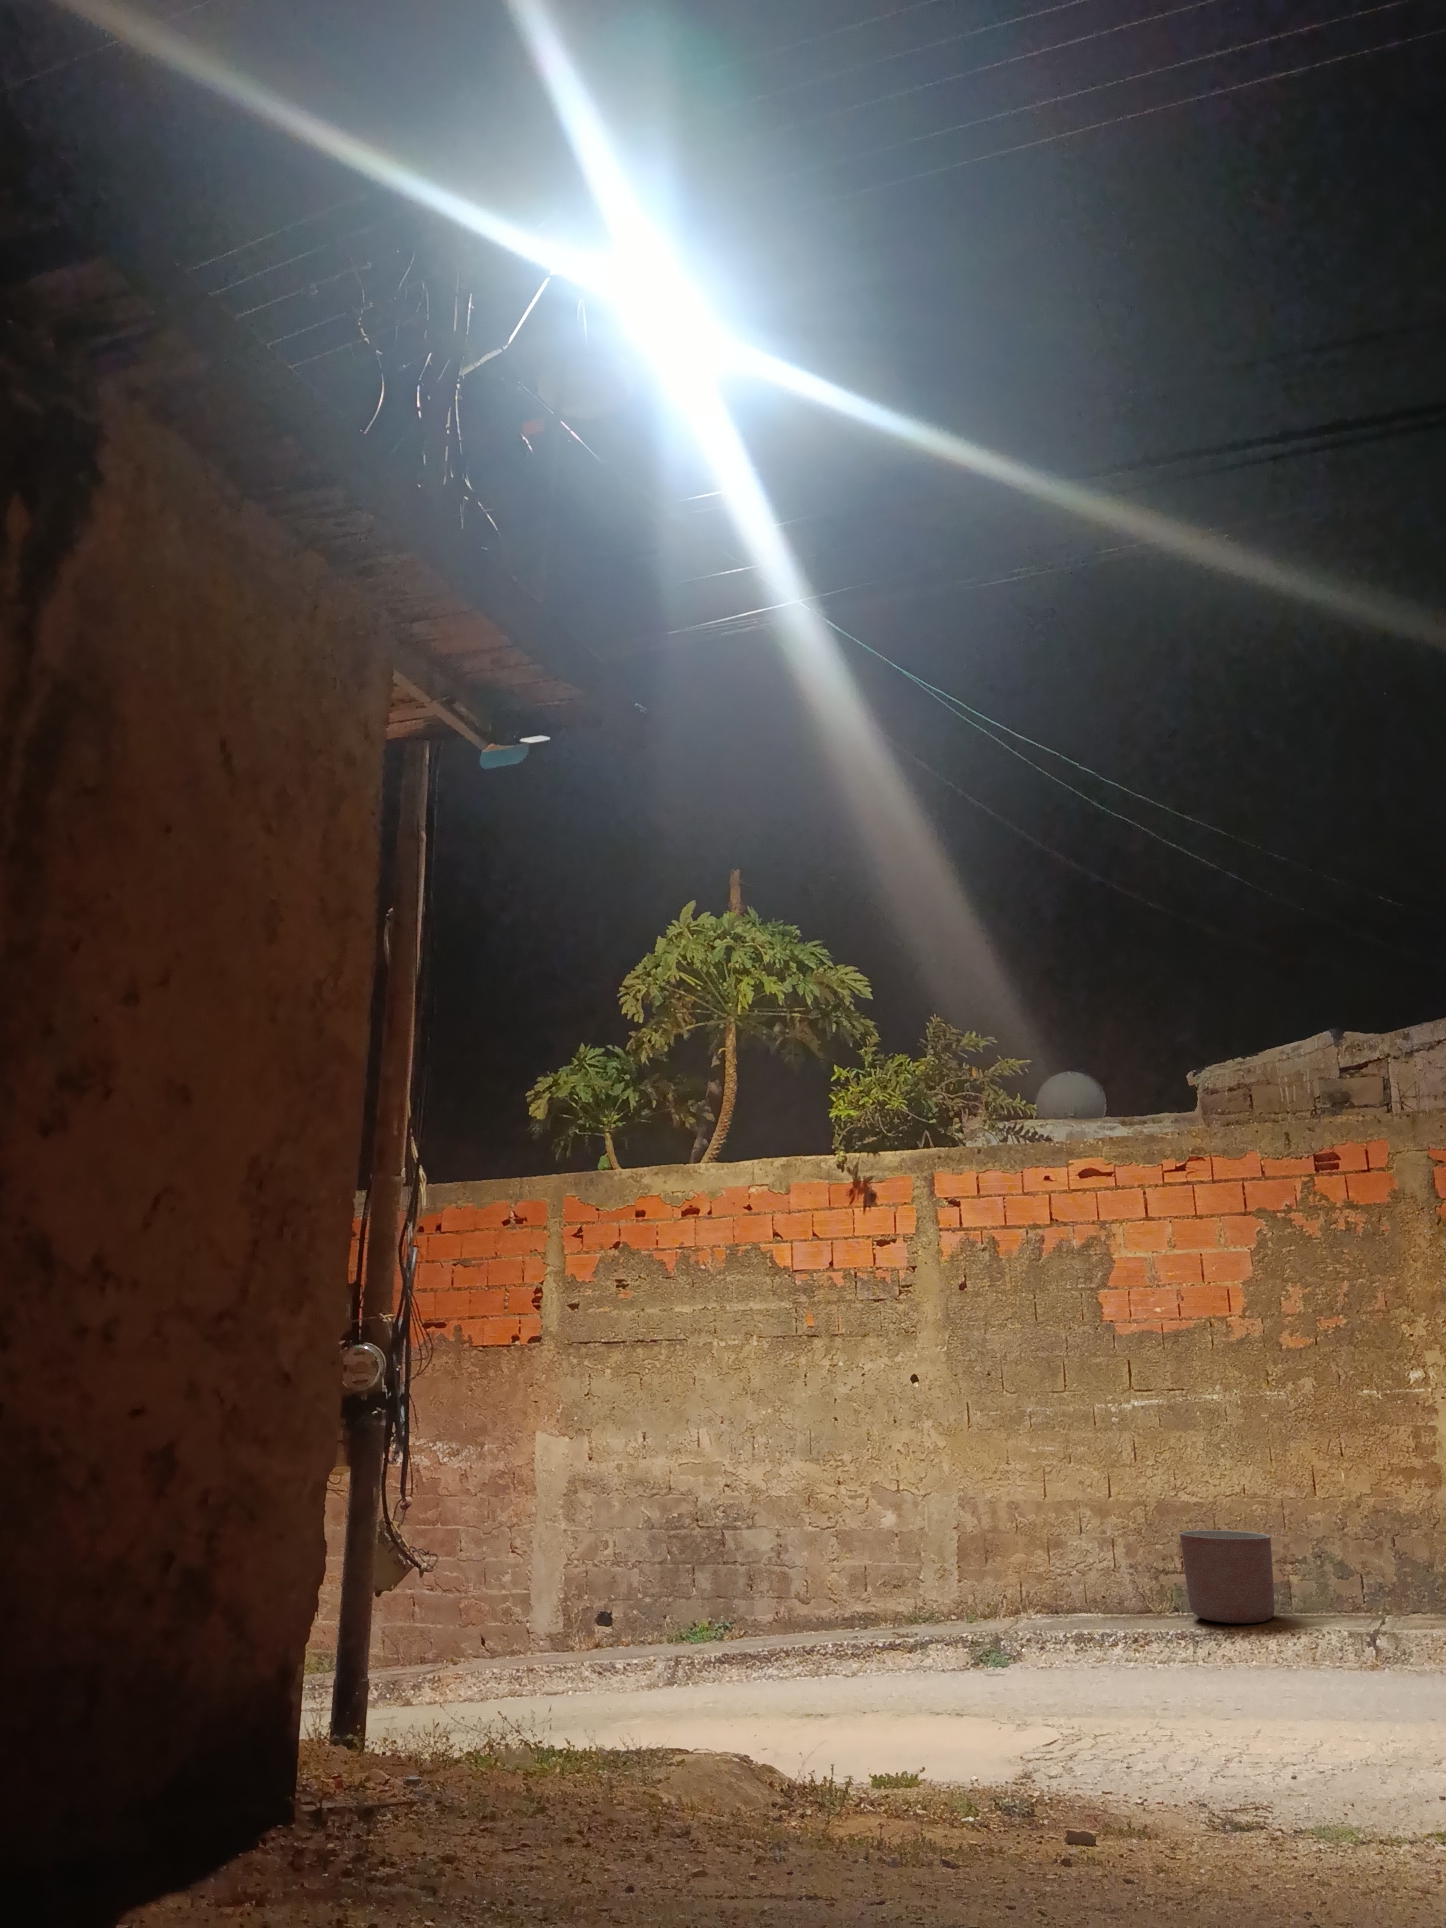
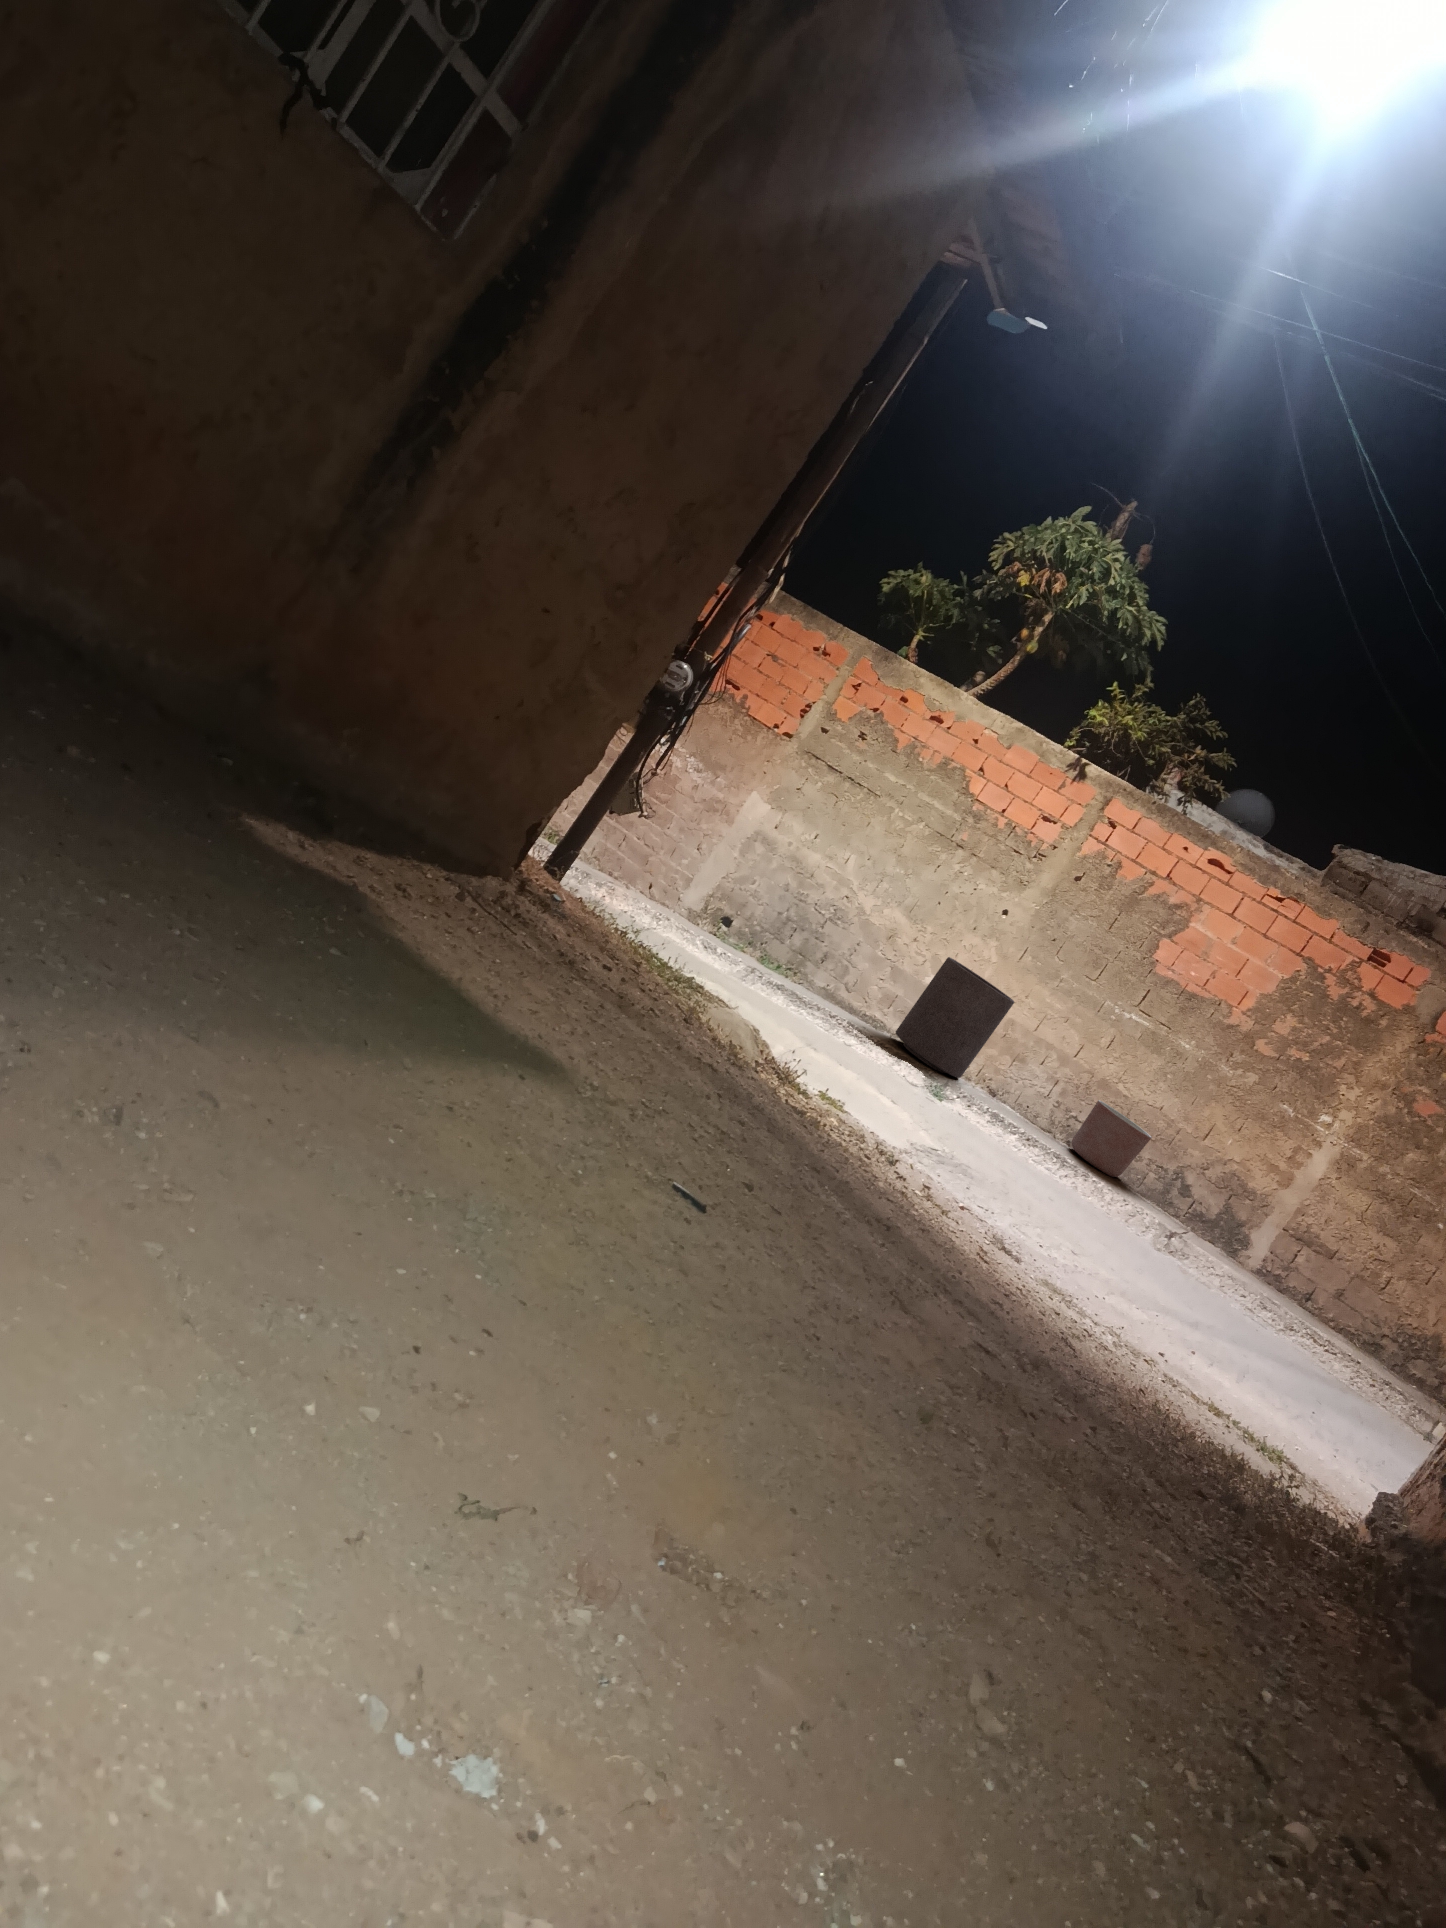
trash can: none [892,1475,1011,1636] -> present [896,957,1014,1078]

